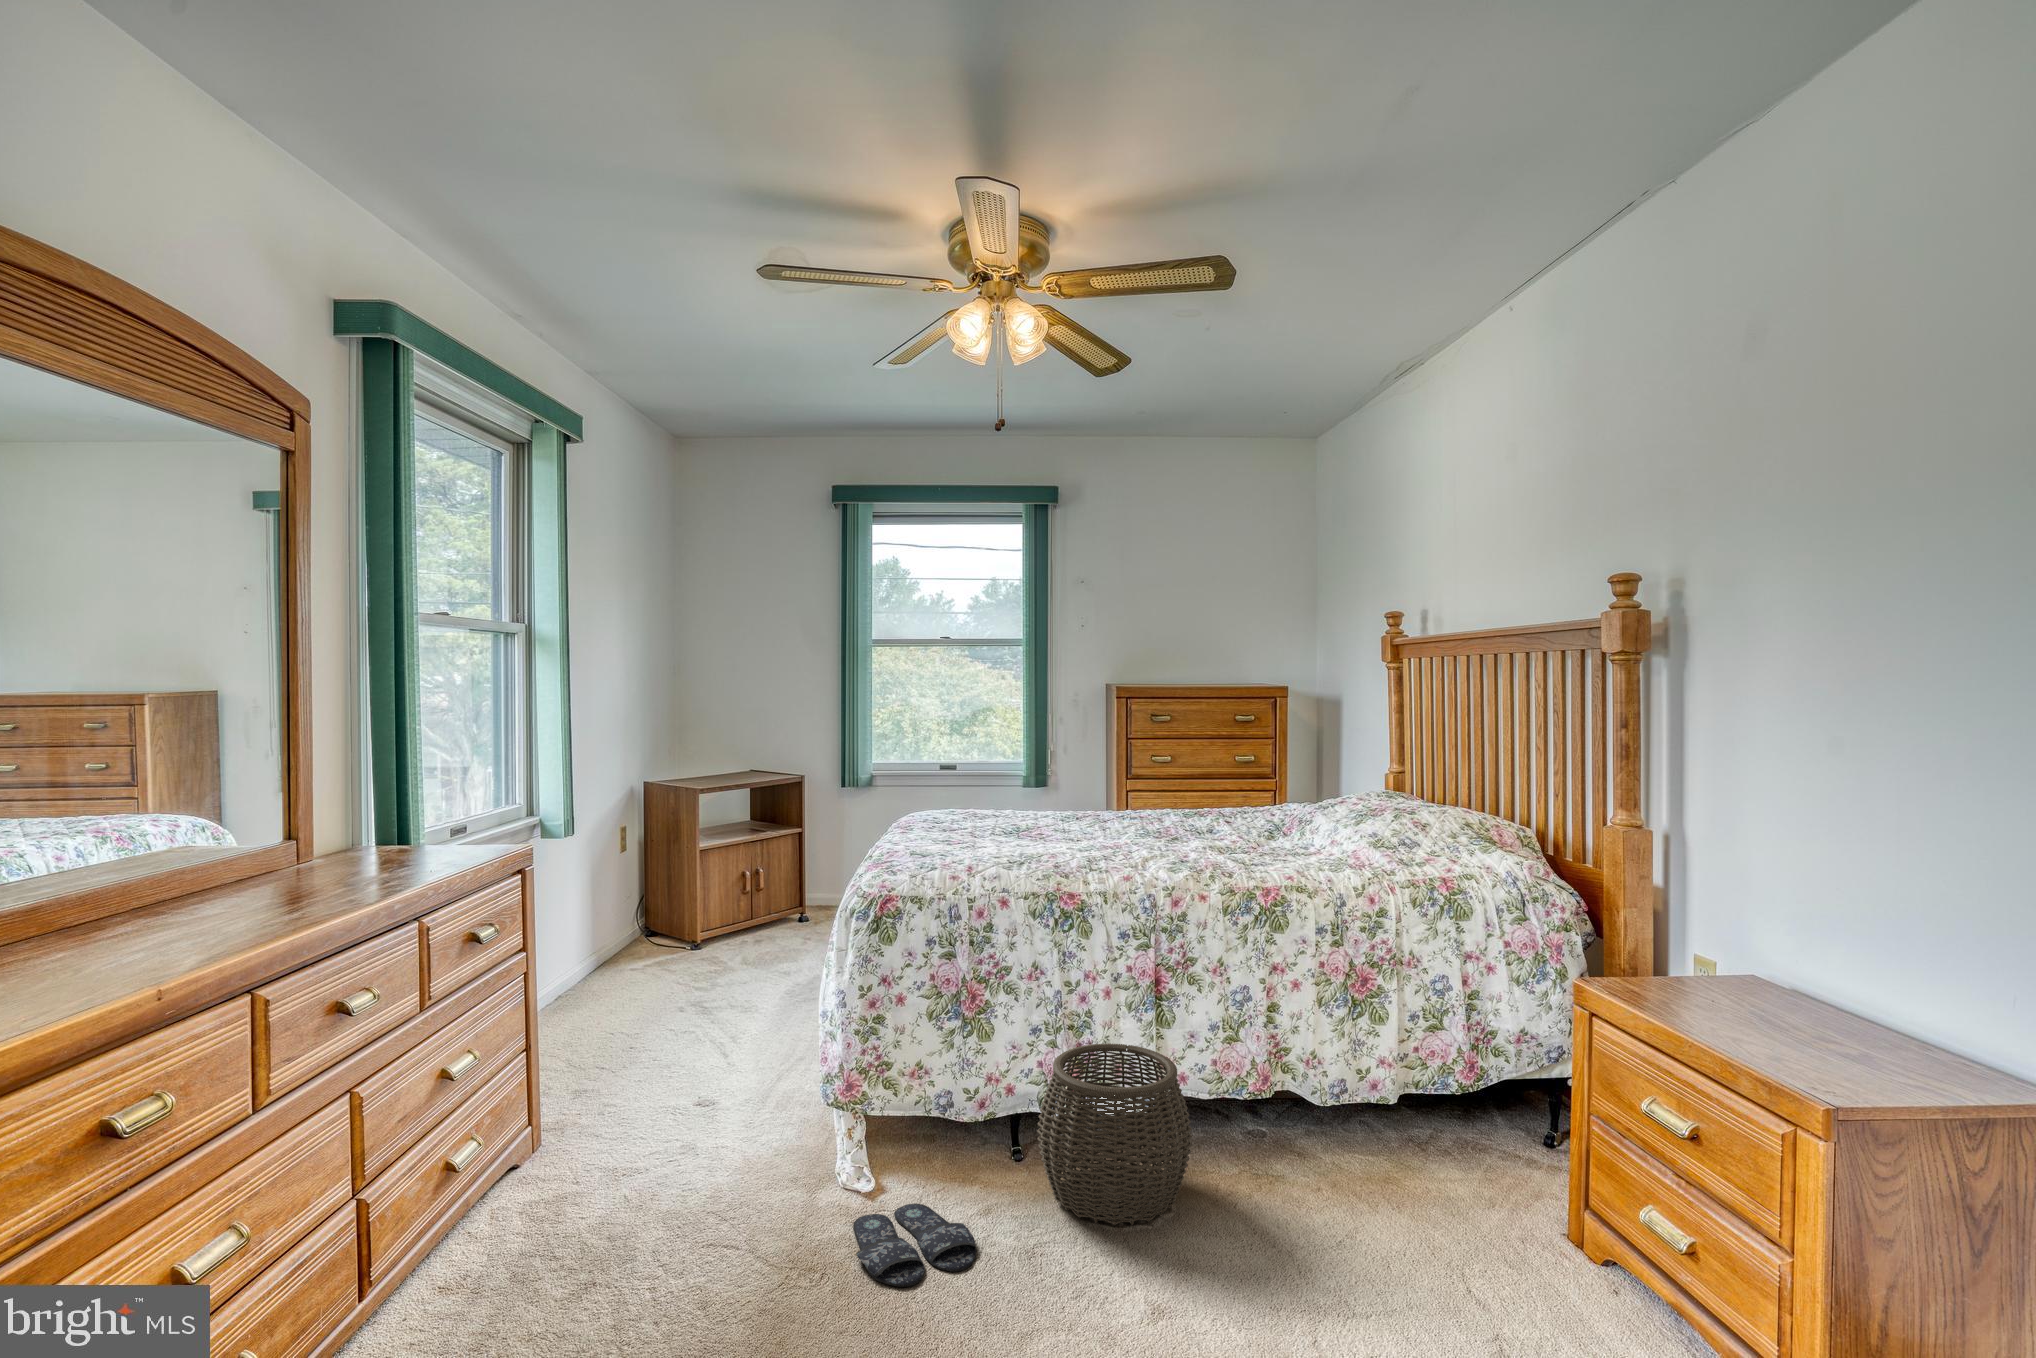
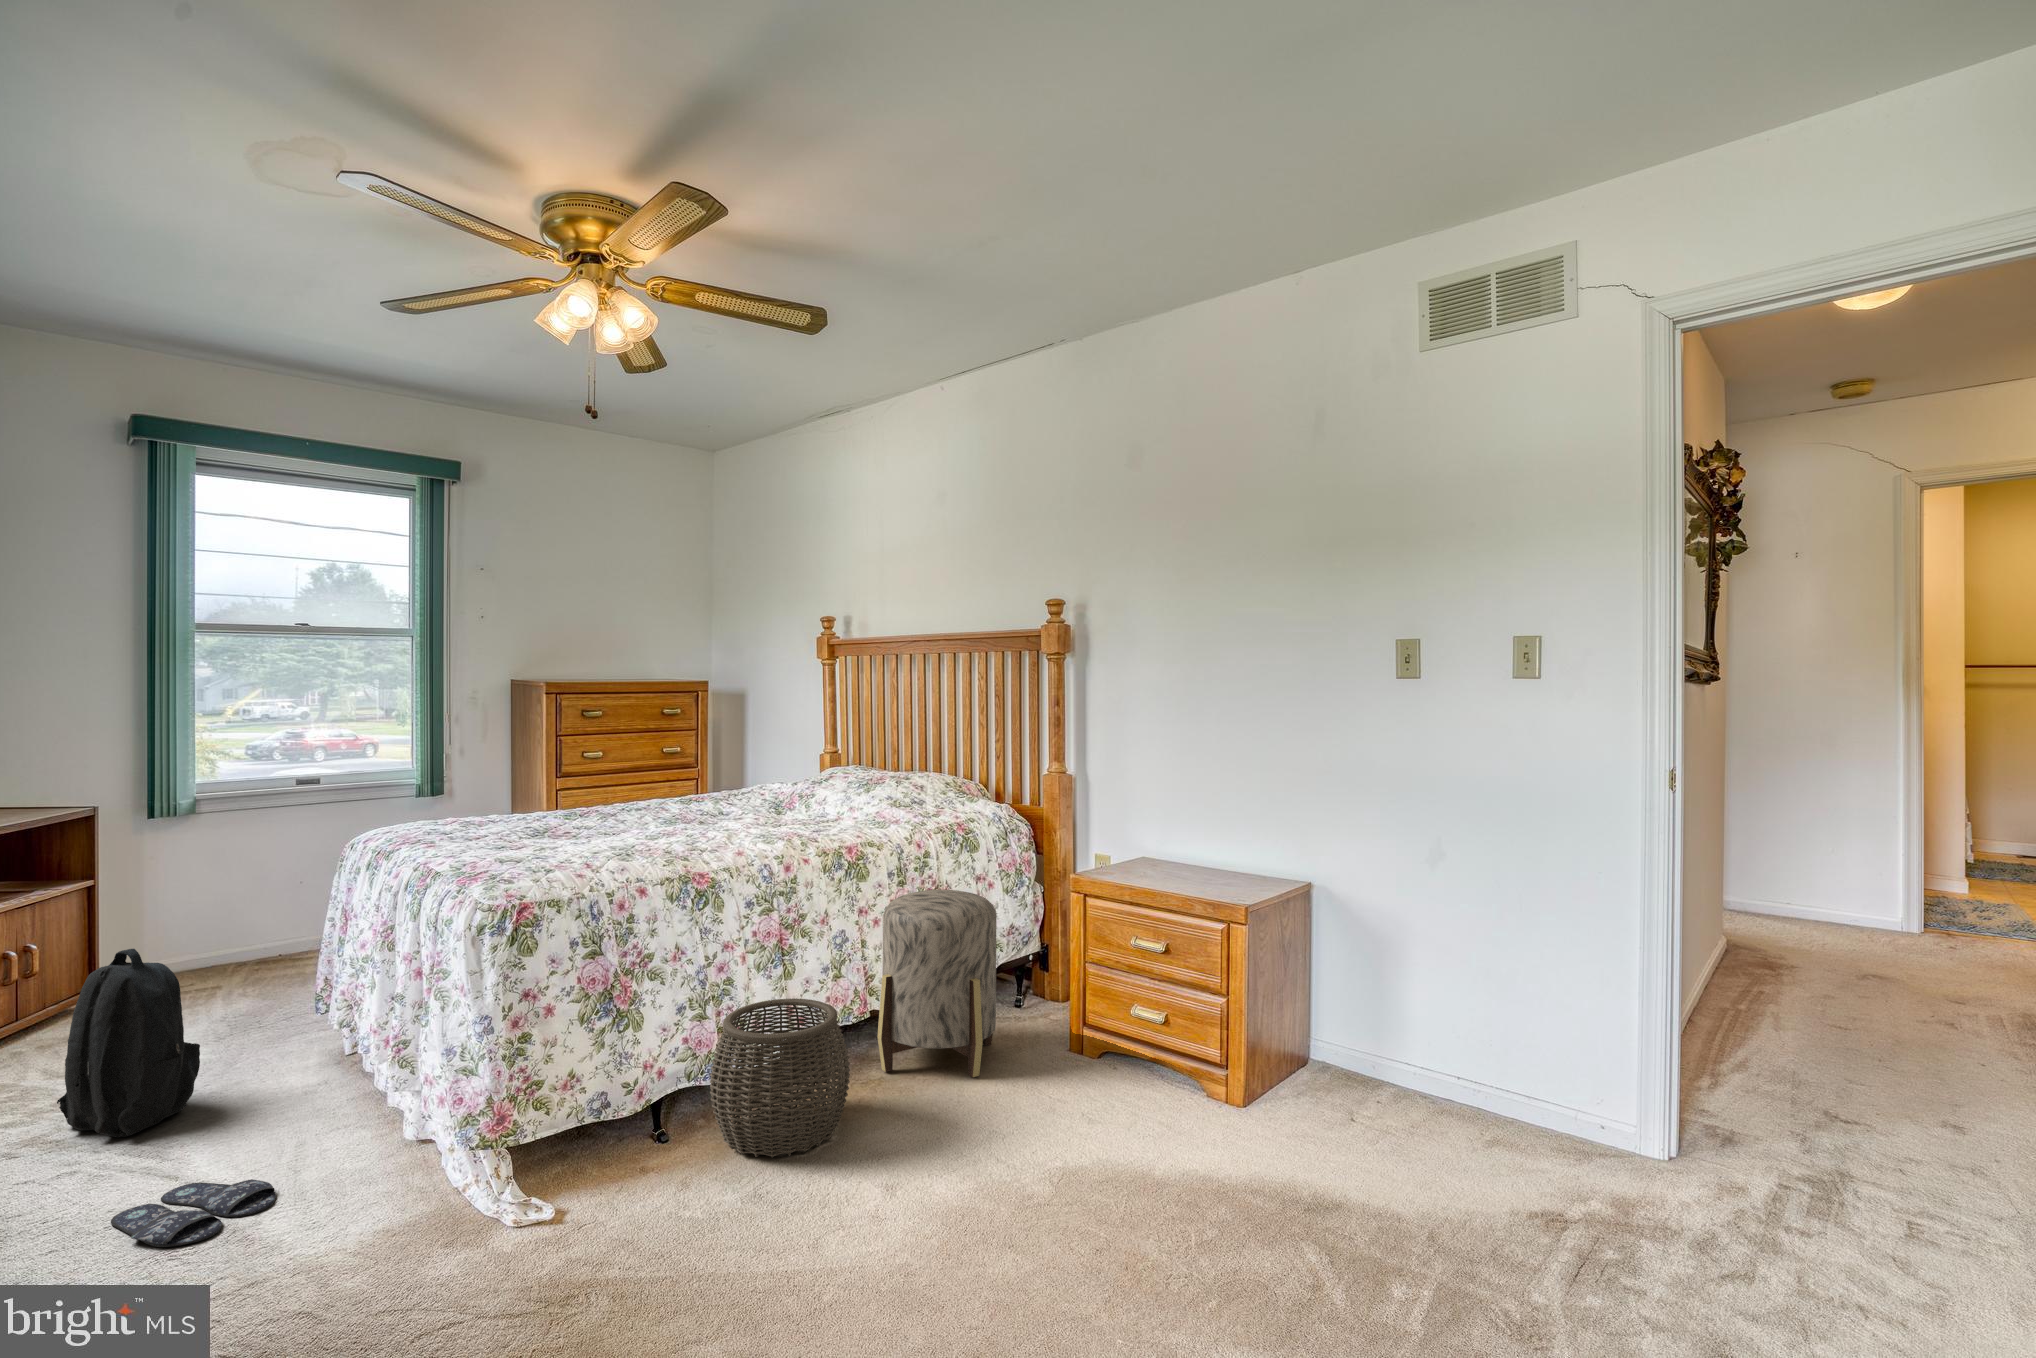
backpack: none [708,882,780,1020] -> present [57,949,200,1138]
ottoman: none [1273,959,1453,1217] -> present [877,890,997,1077]
slippers: present [853,1203,976,1287] -> present [111,1179,276,1247]

